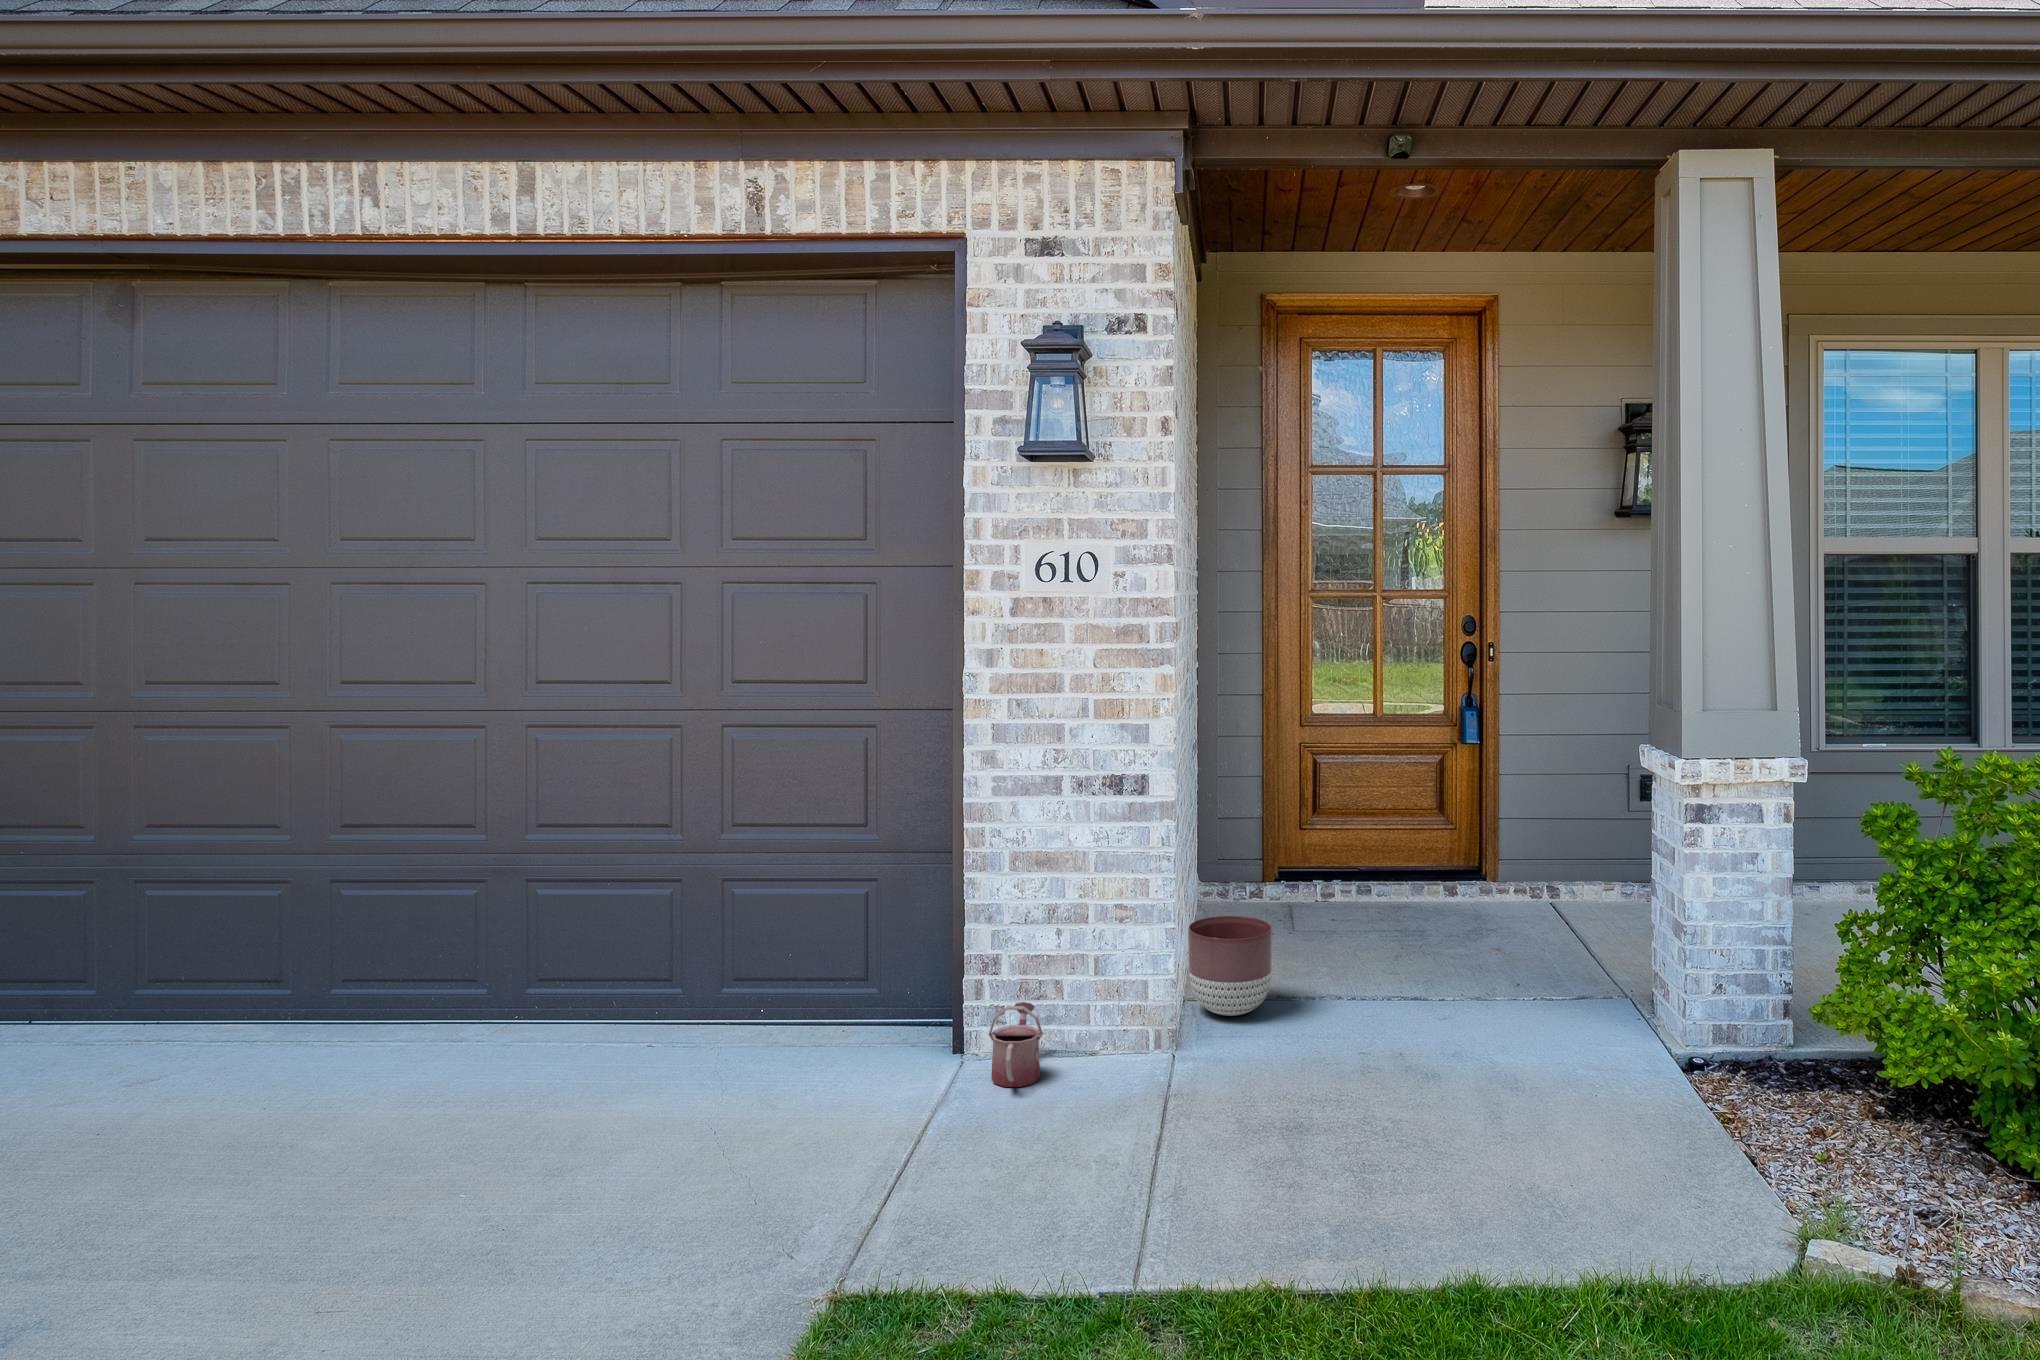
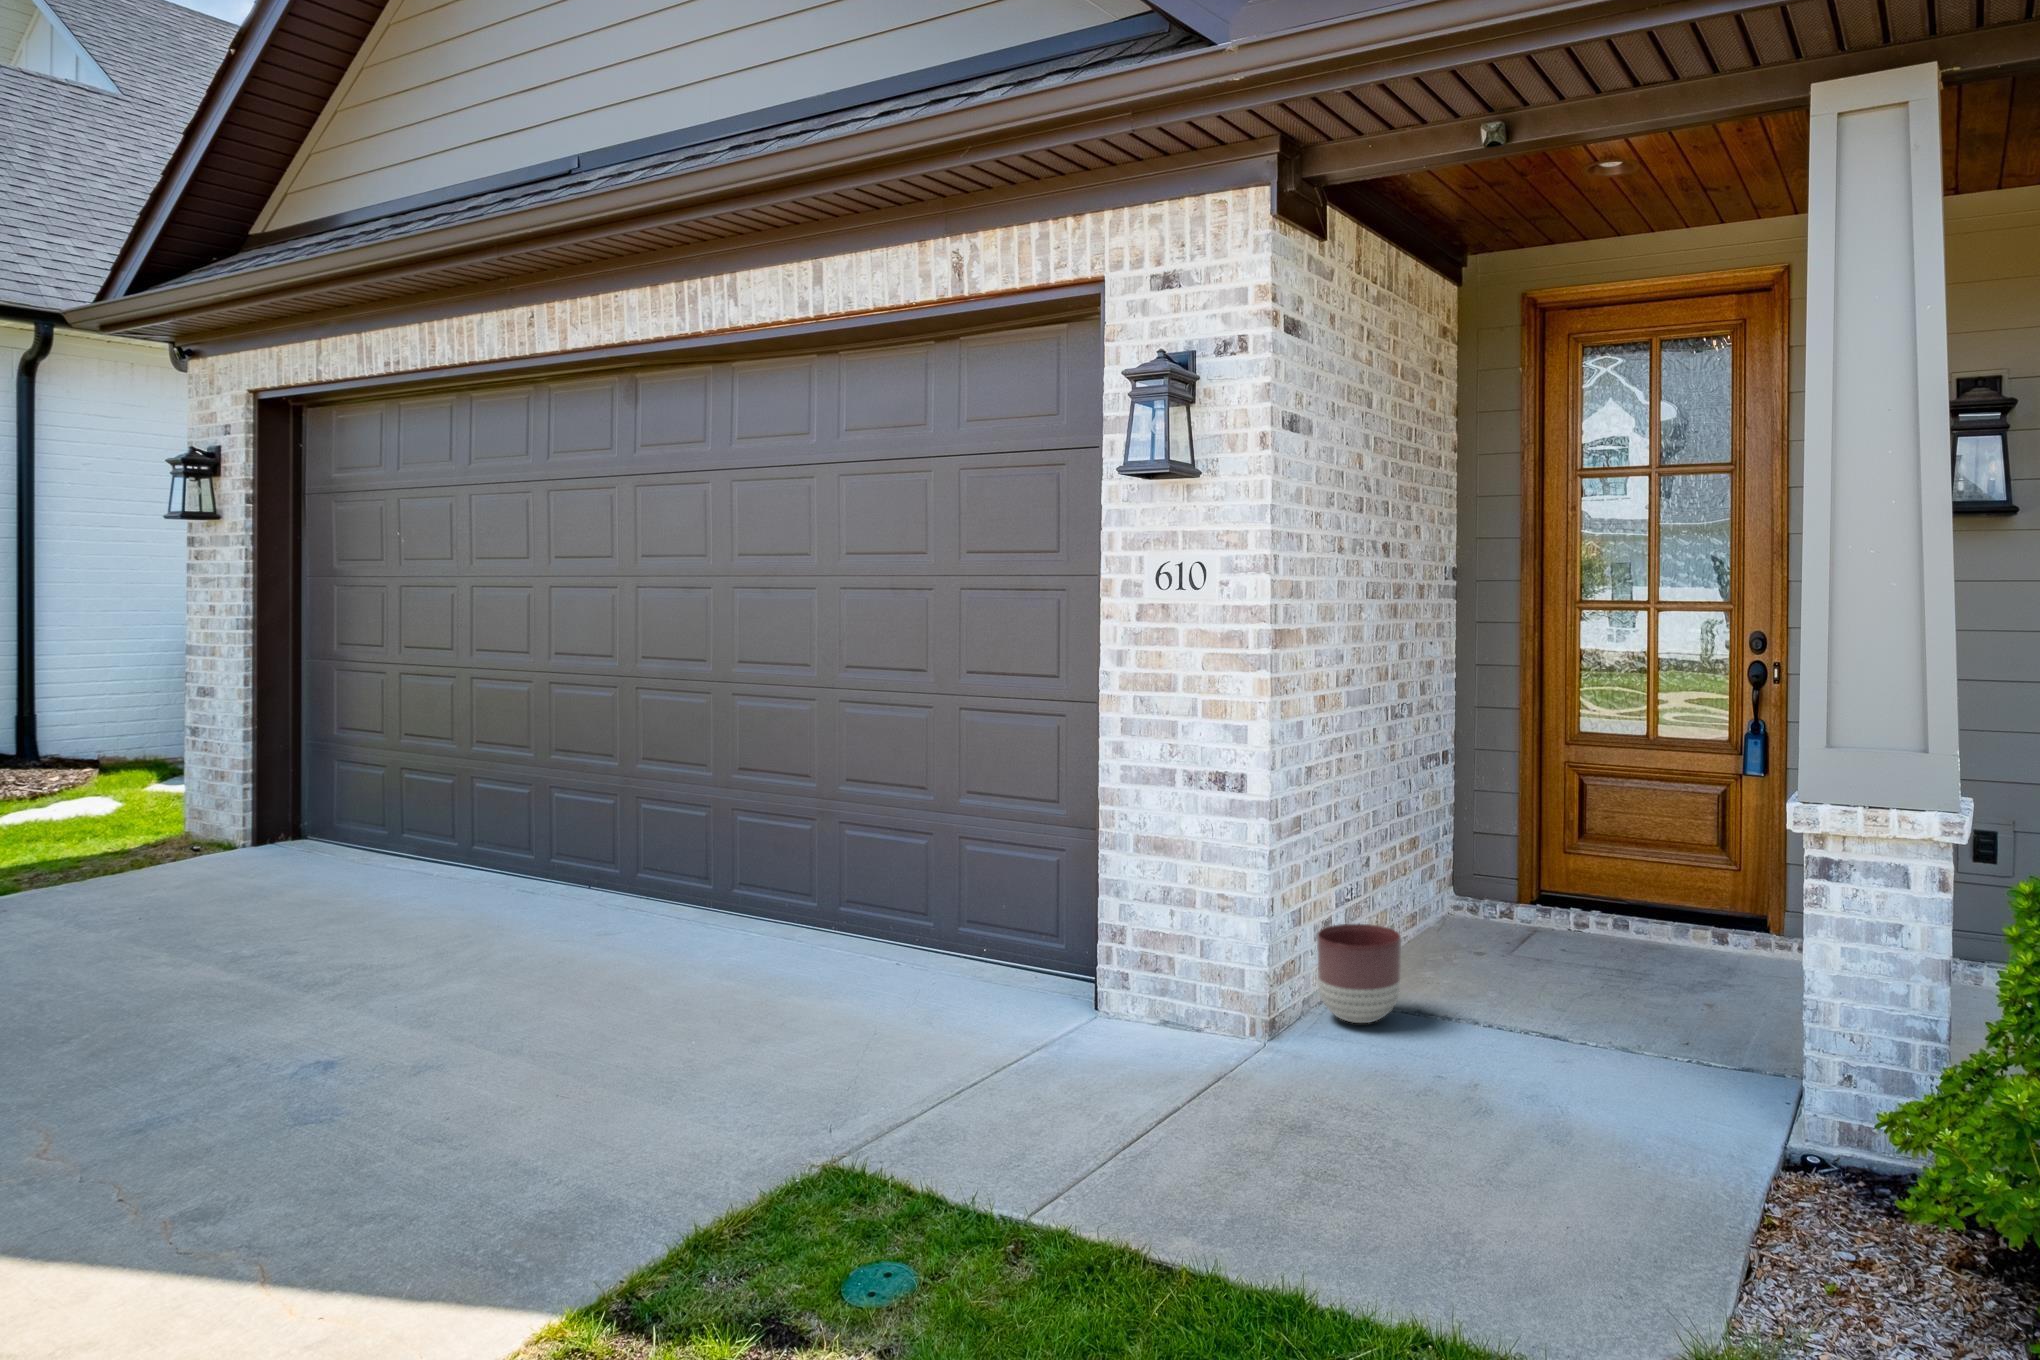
watering can: present [989,1002,1043,1087] -> none [1083,975,1146,1049]

